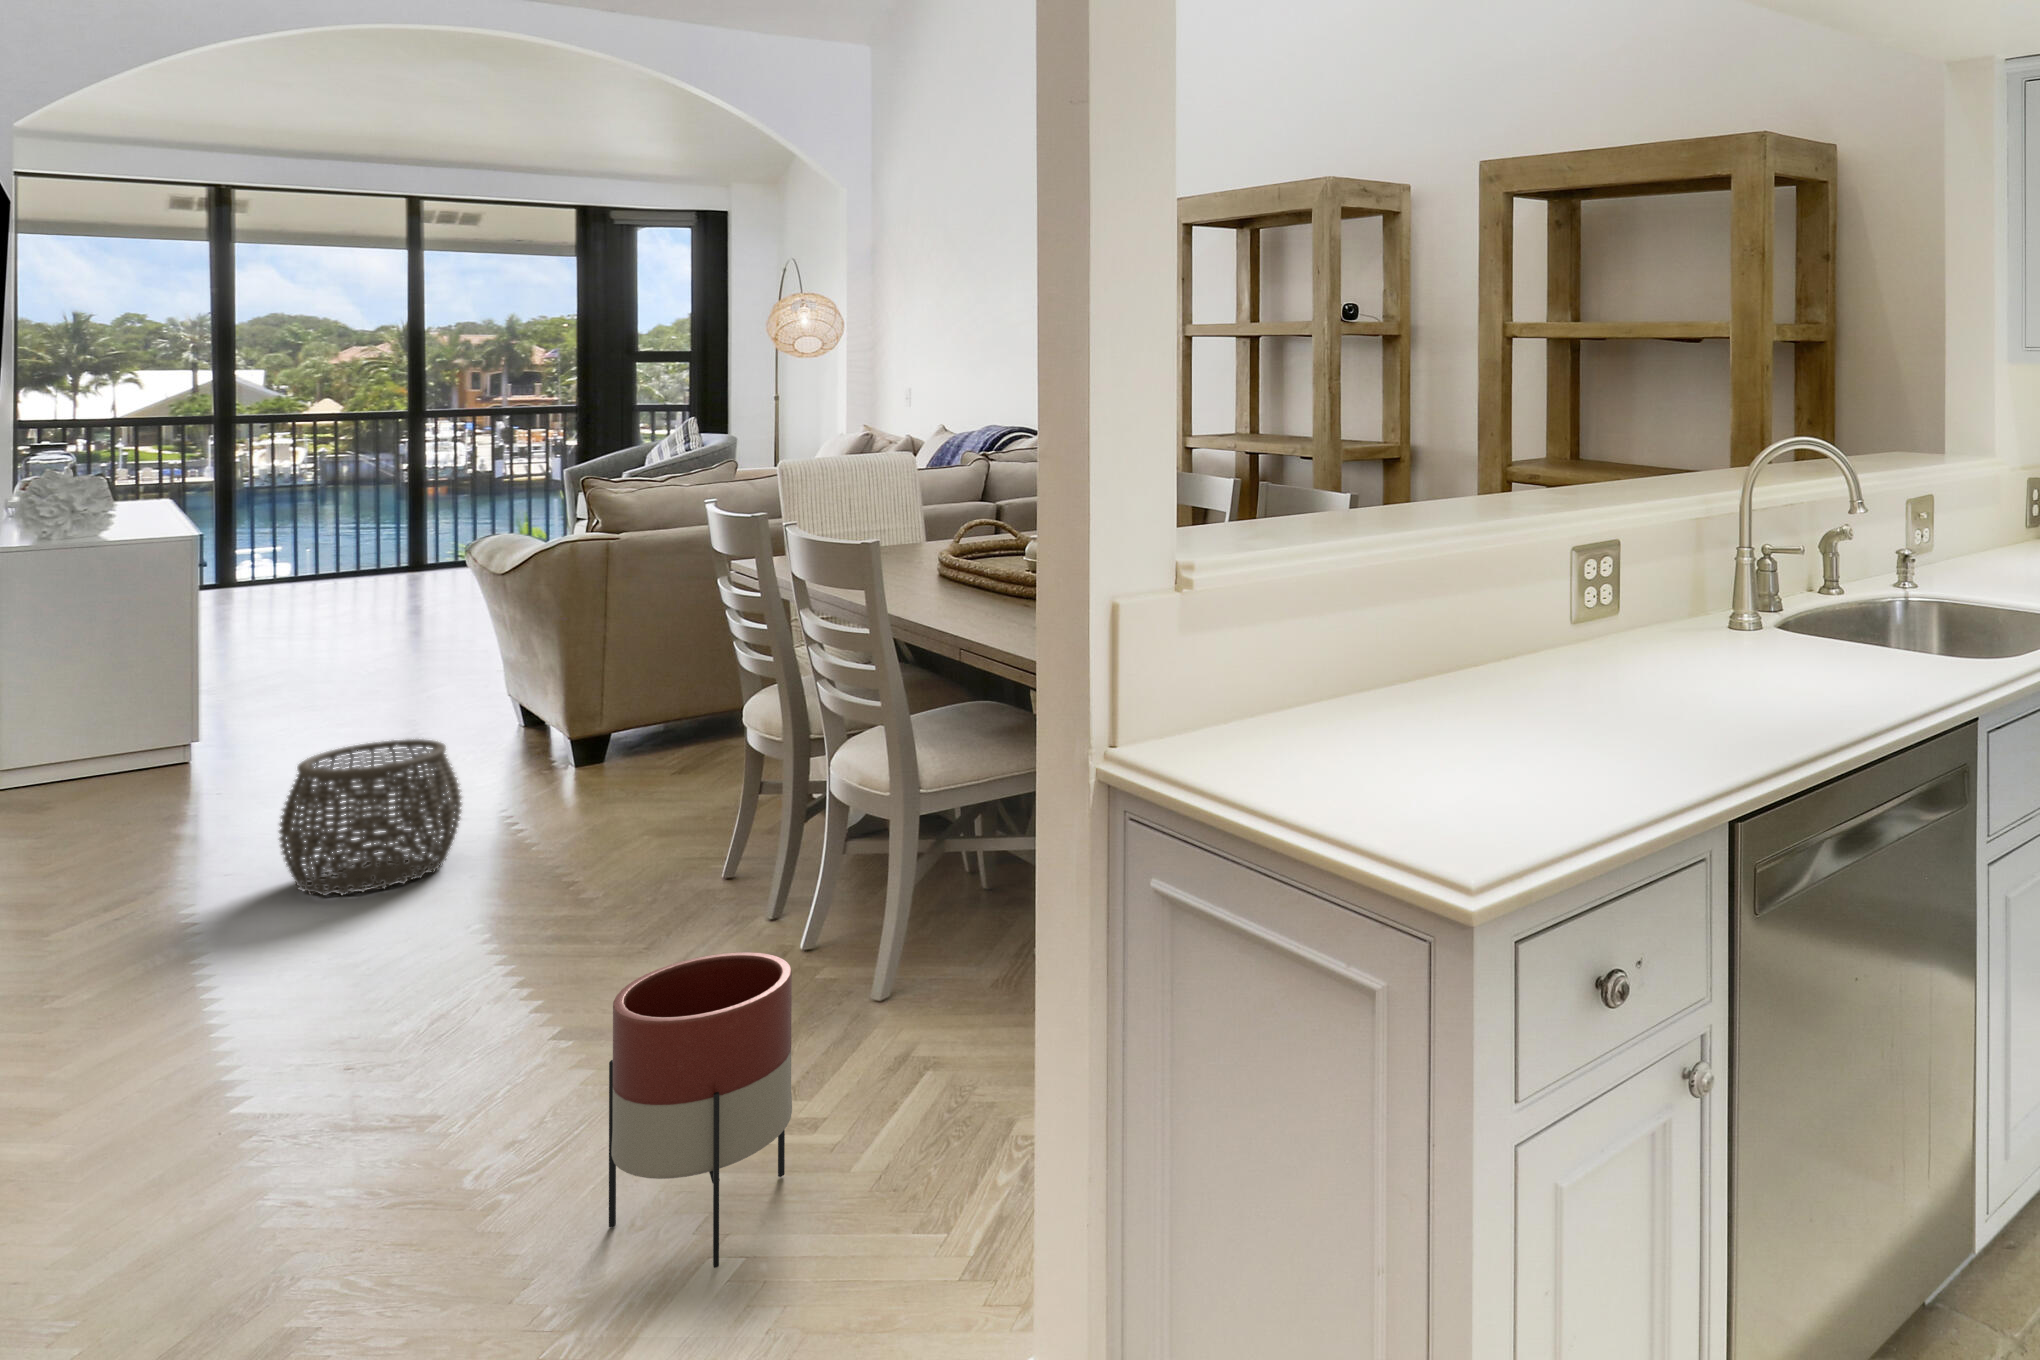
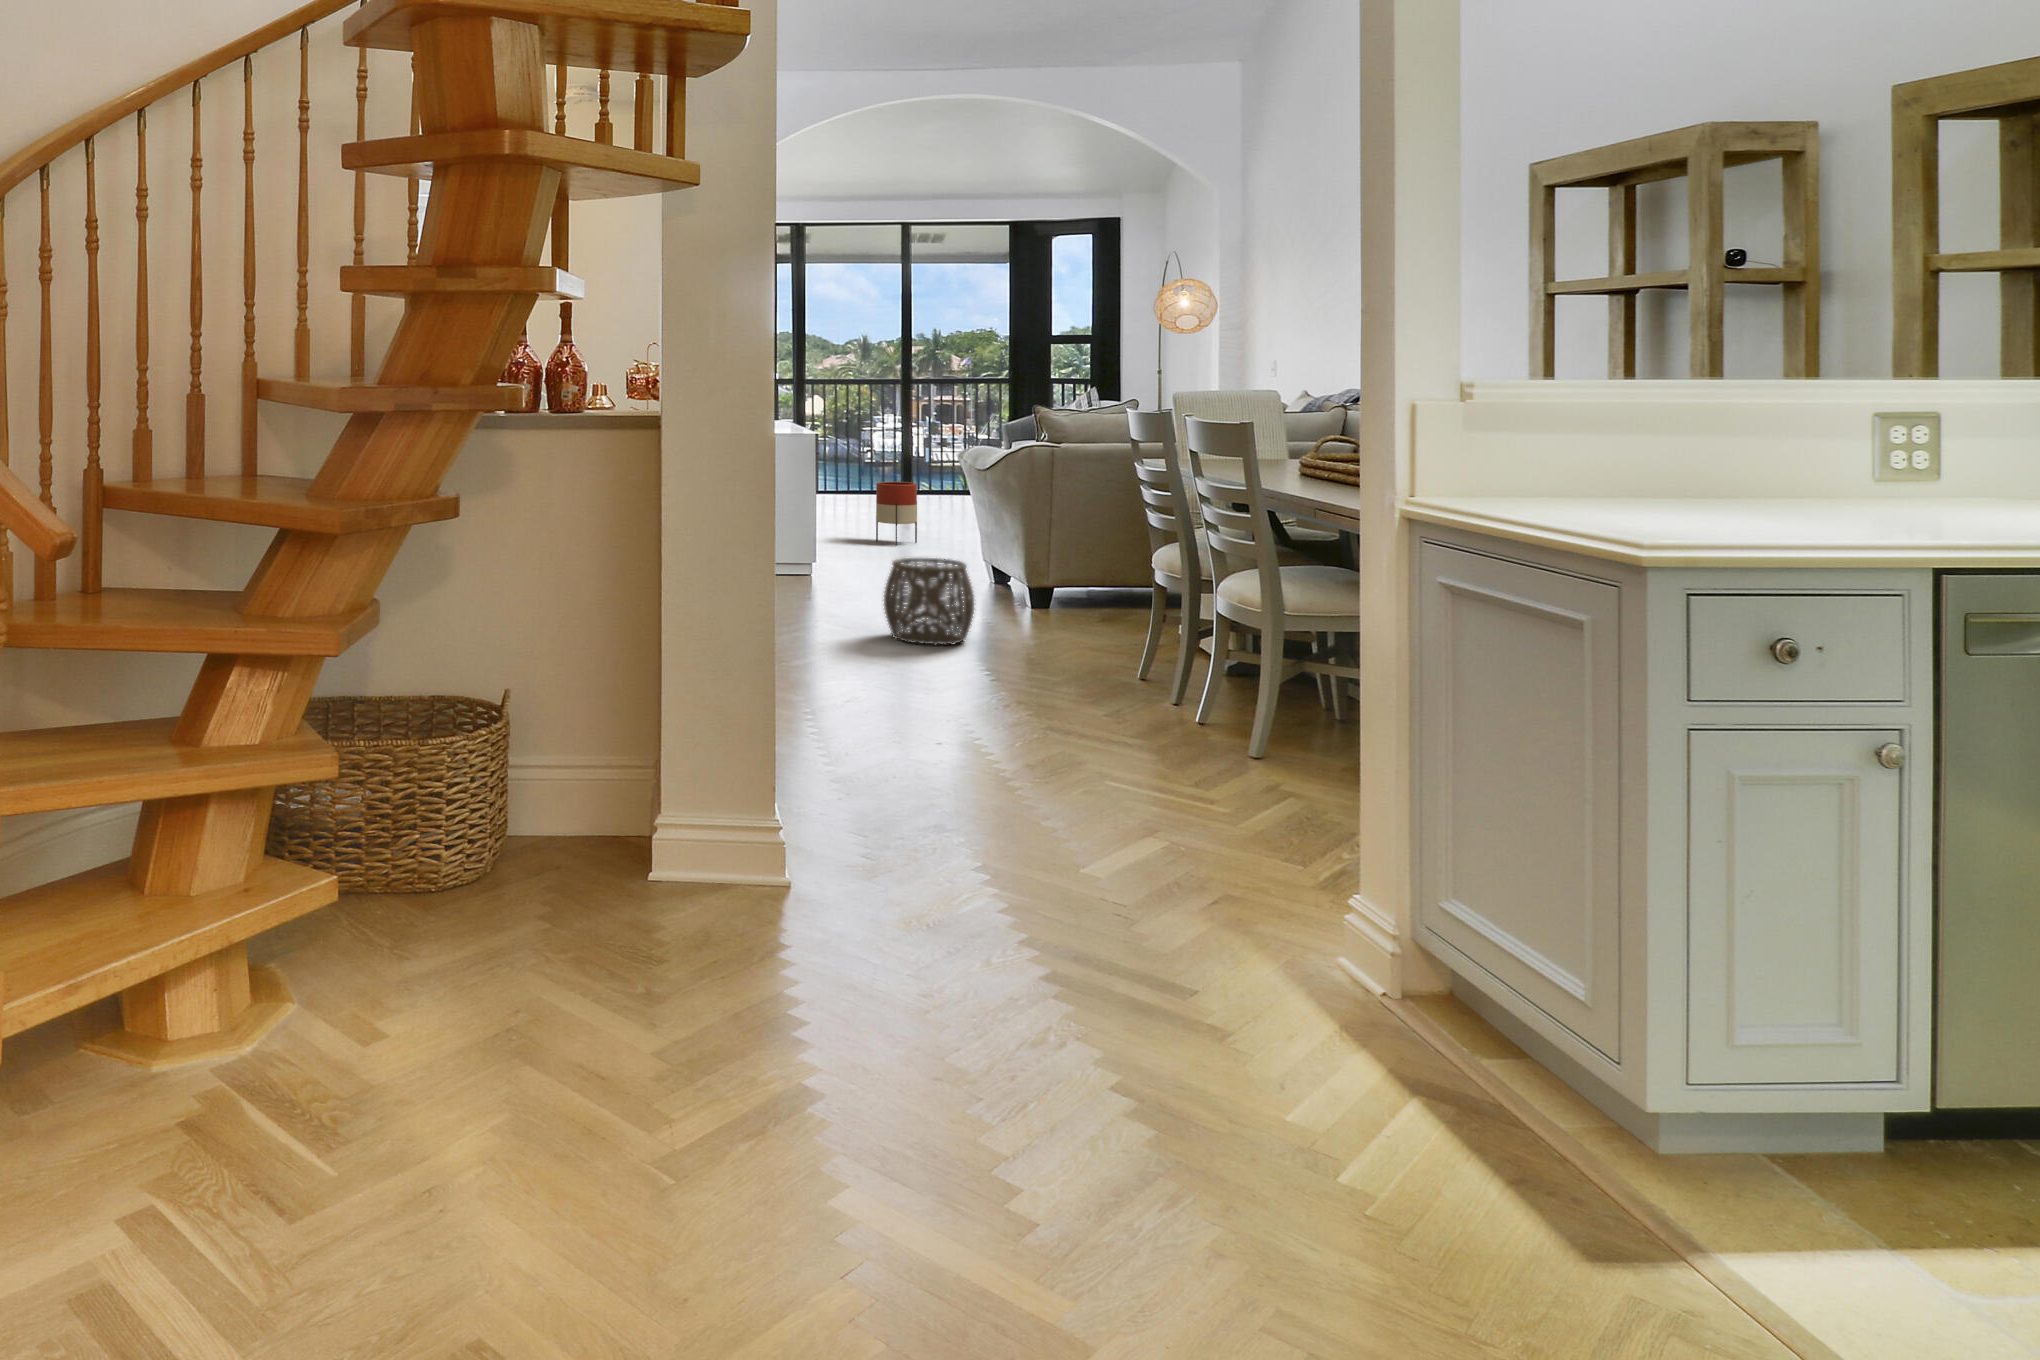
planter: present [609,952,792,1268] -> present [876,482,917,546]

